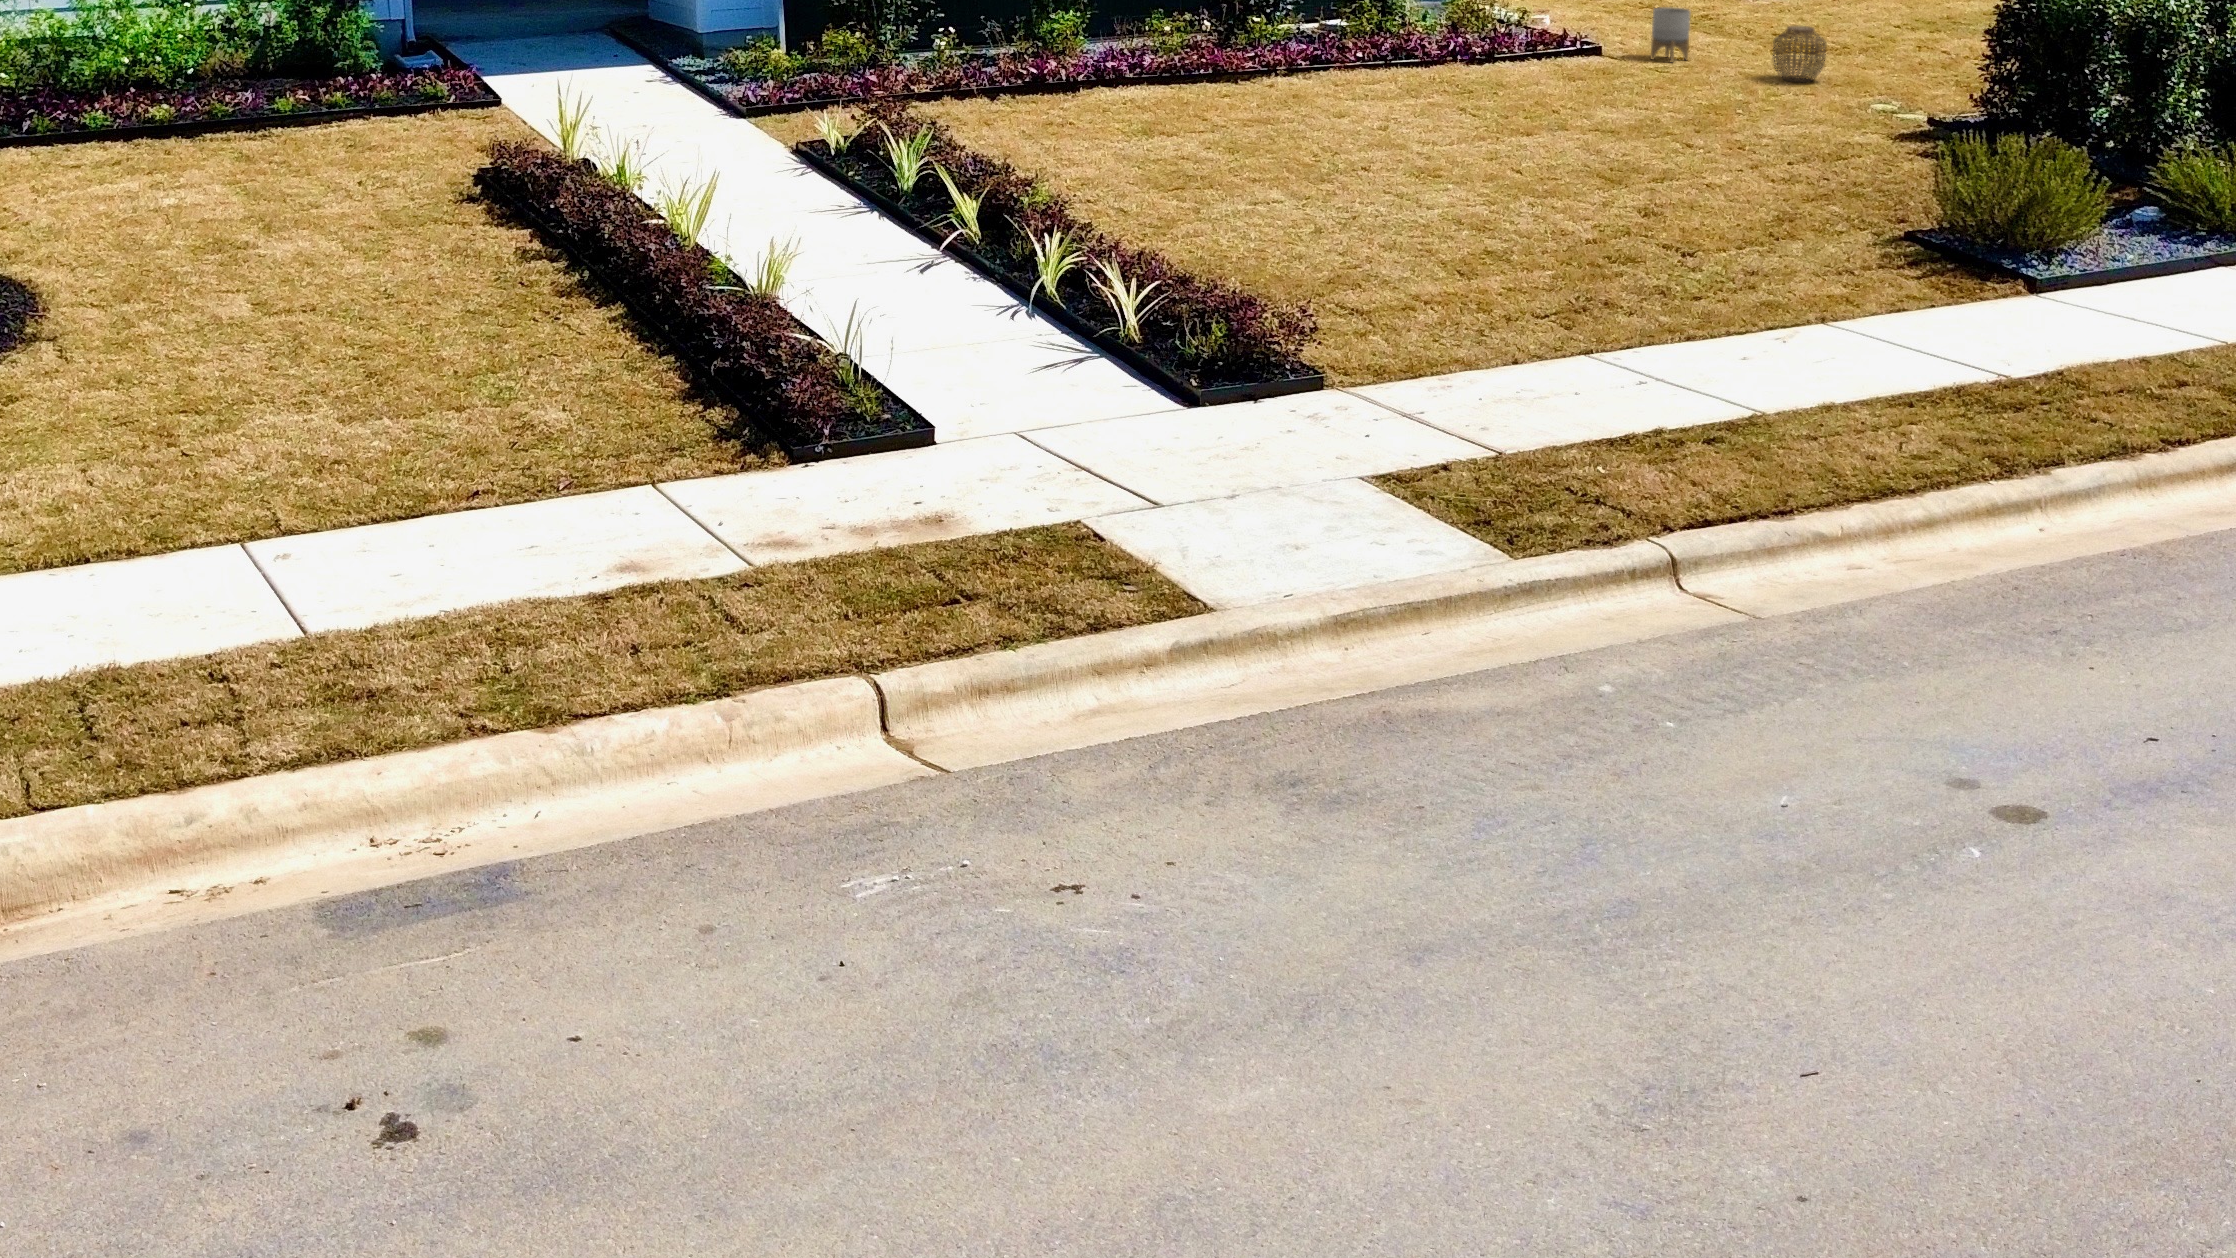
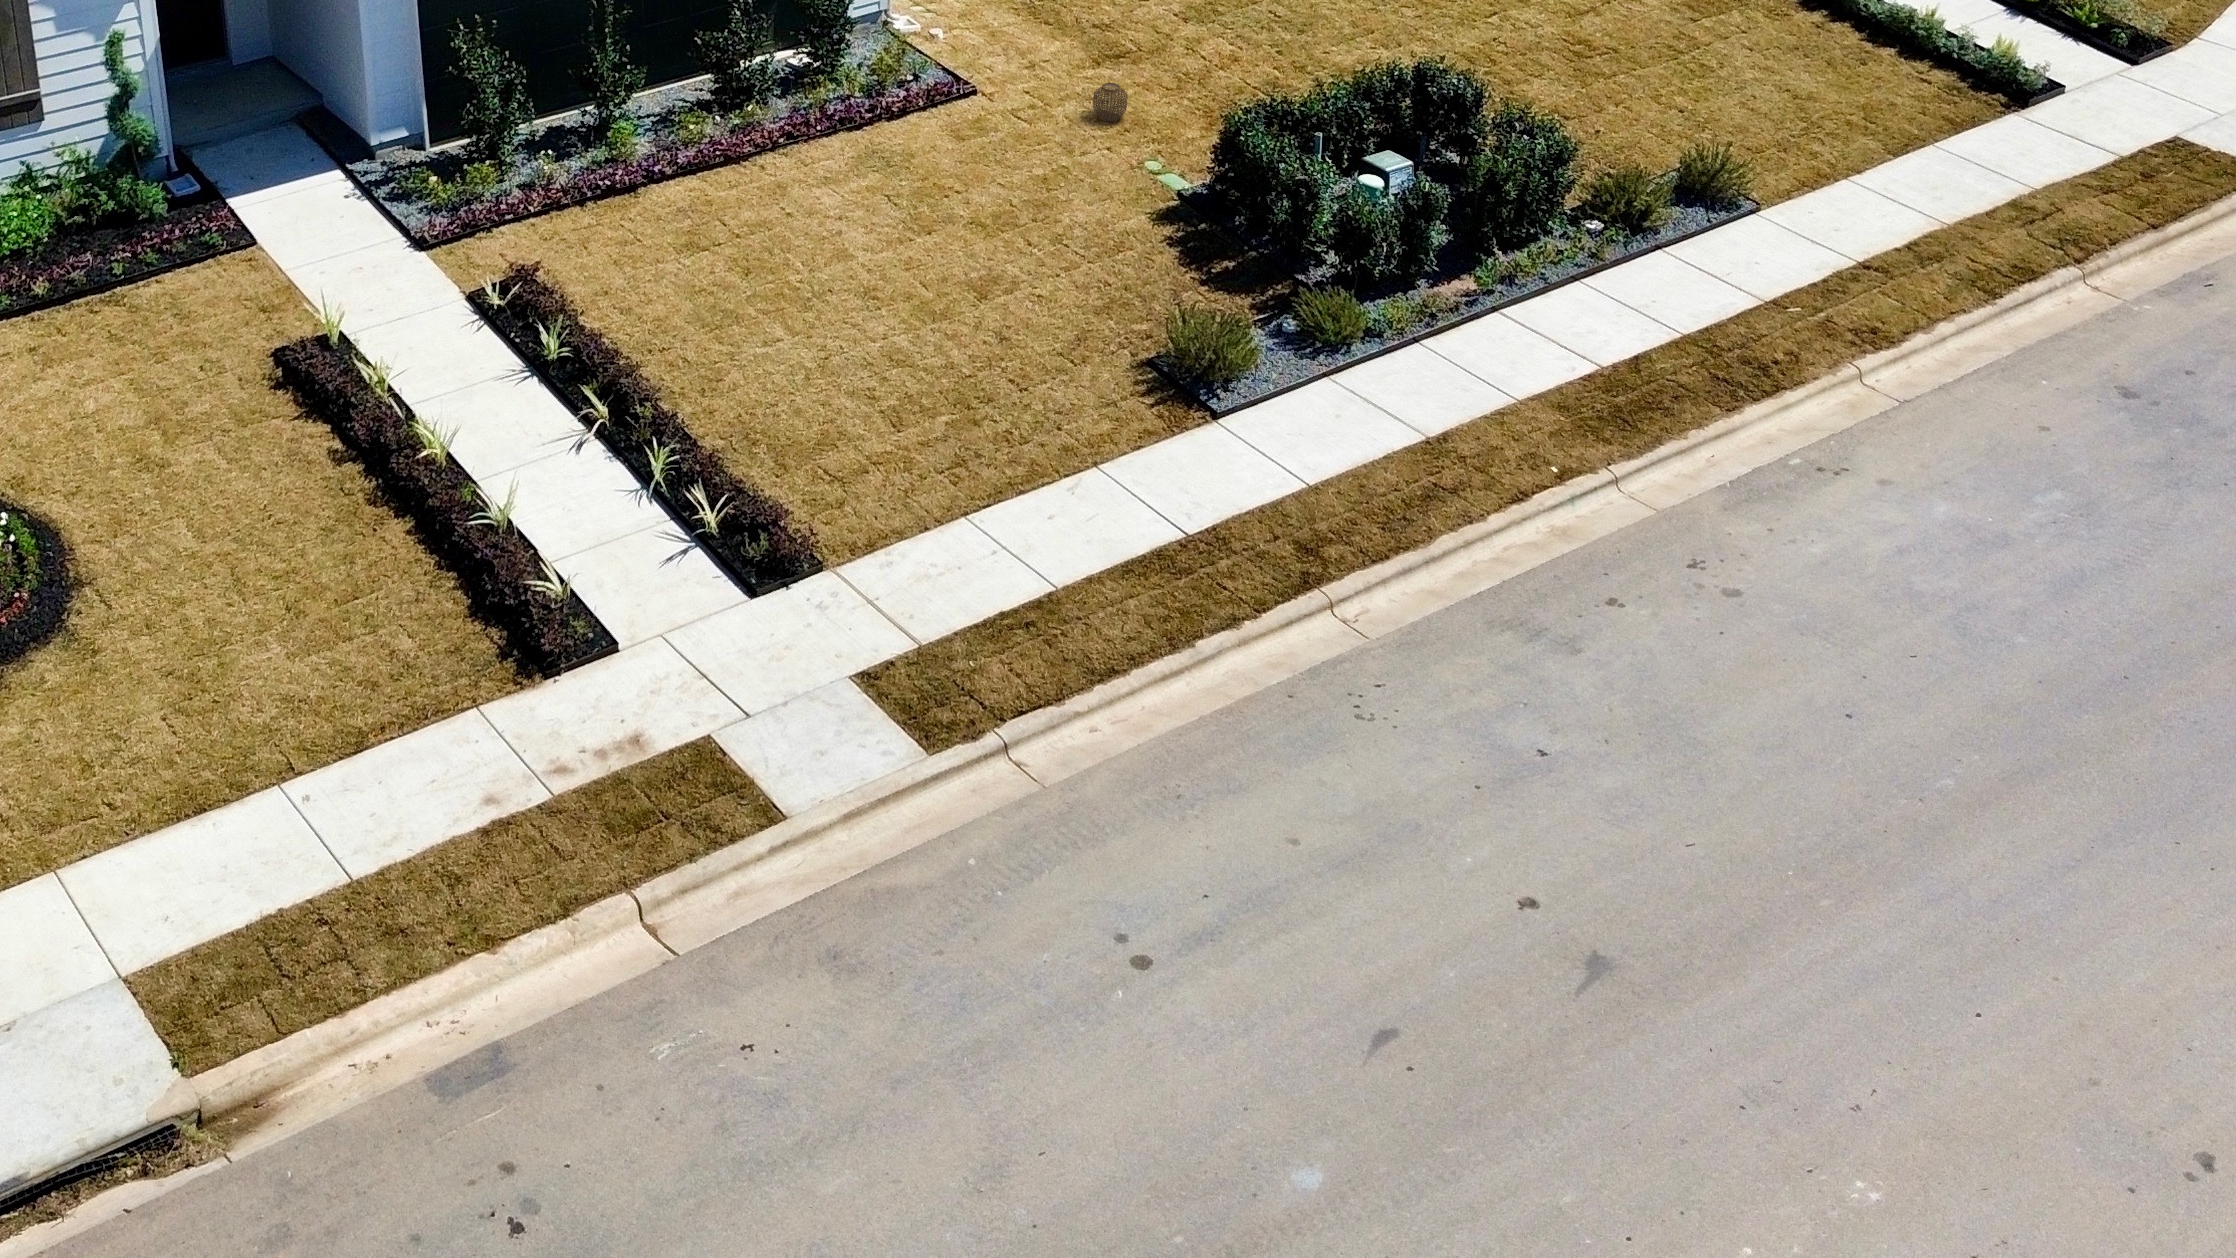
planter: present [1651,7,1690,62] -> none [1015,53,1041,94]

